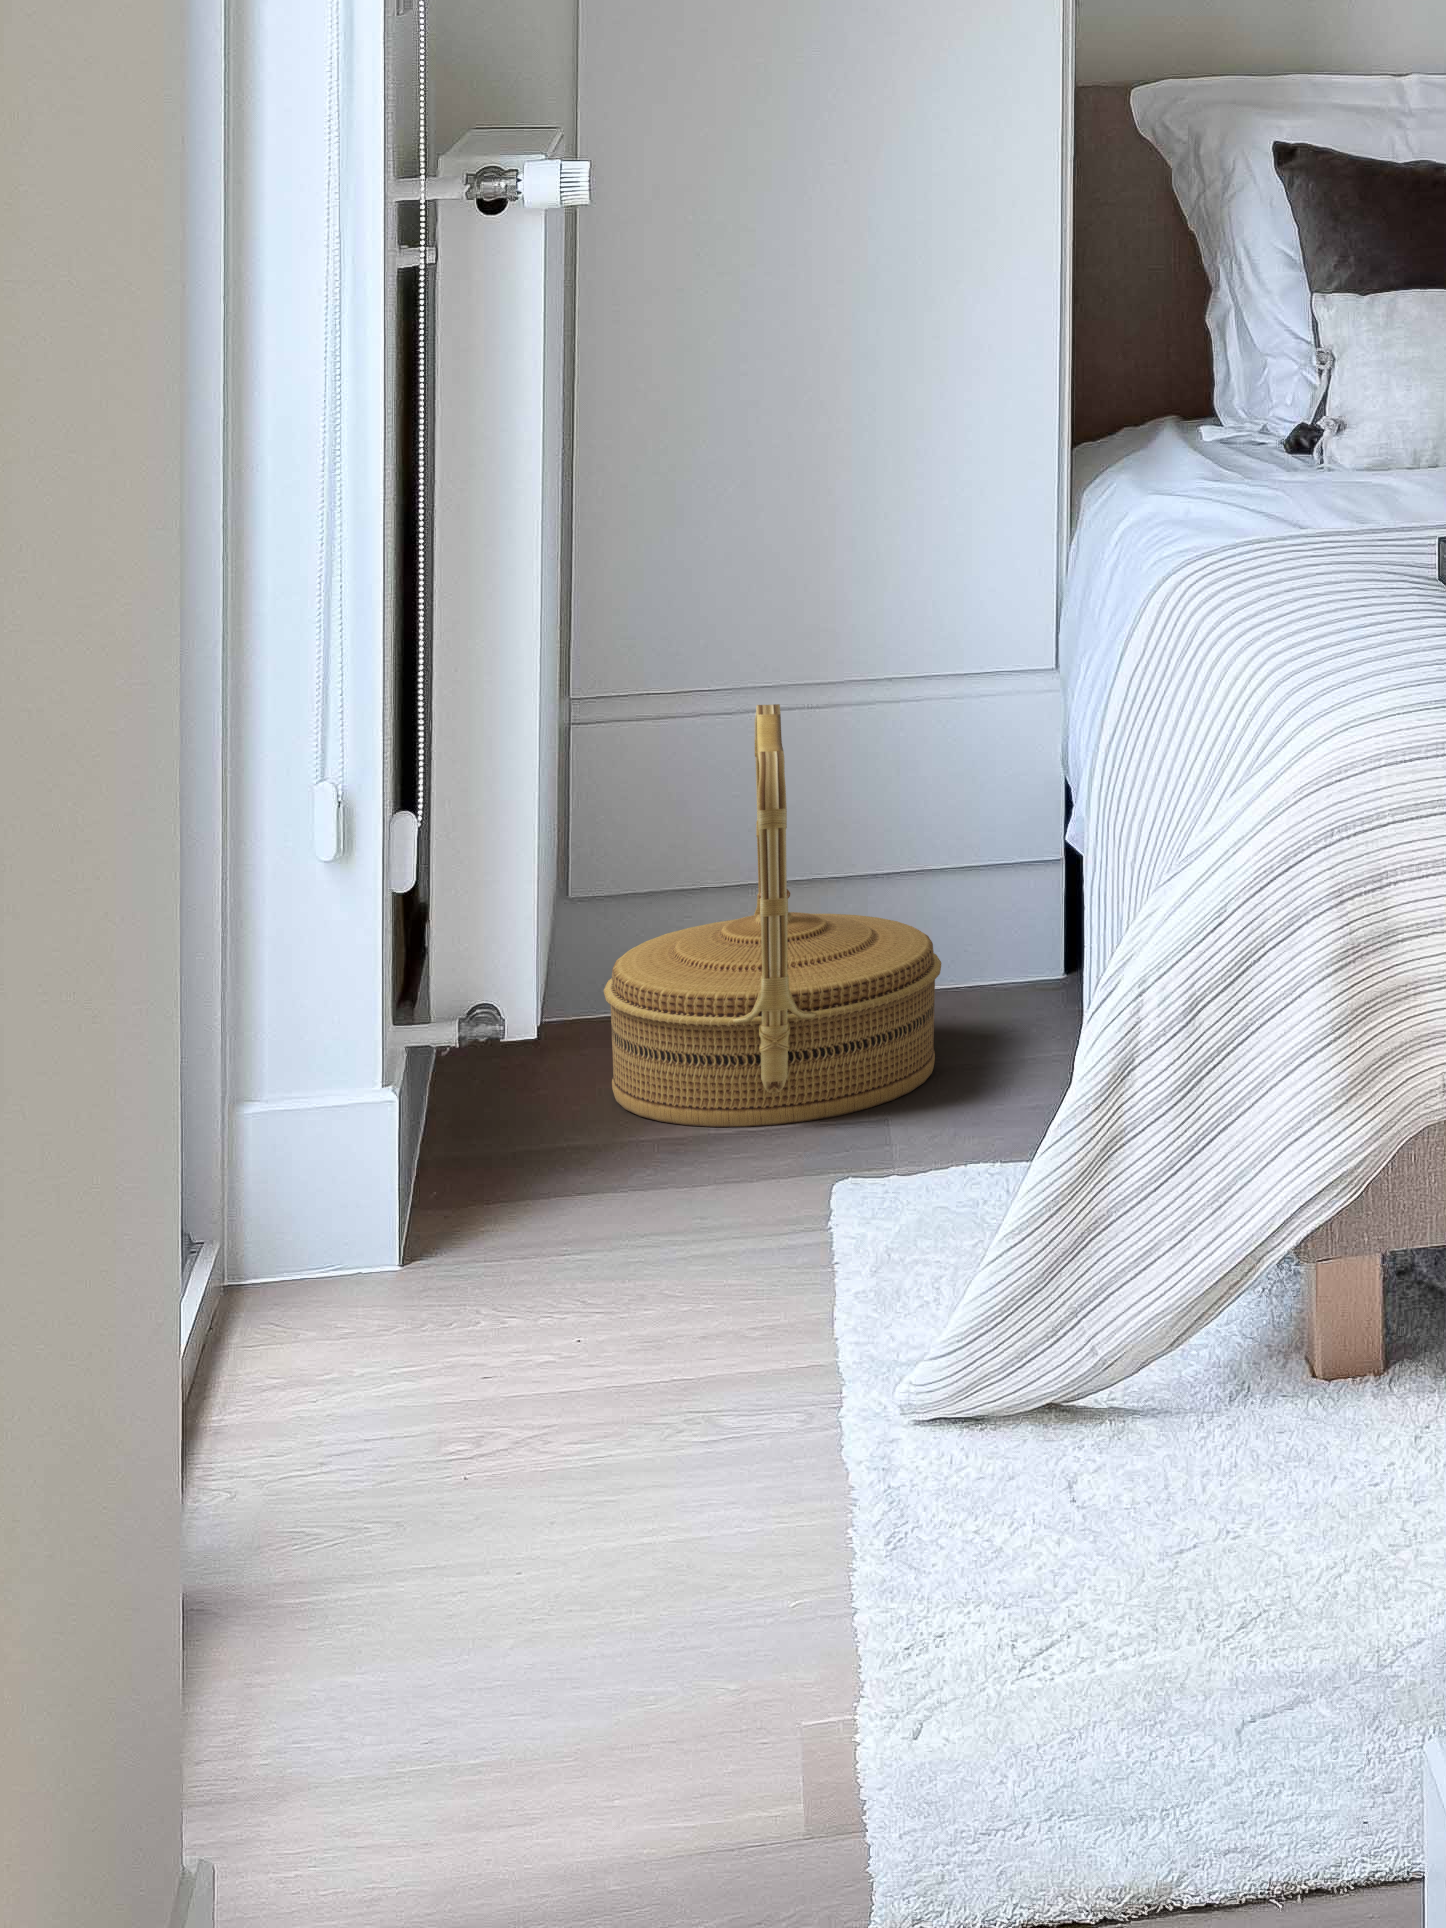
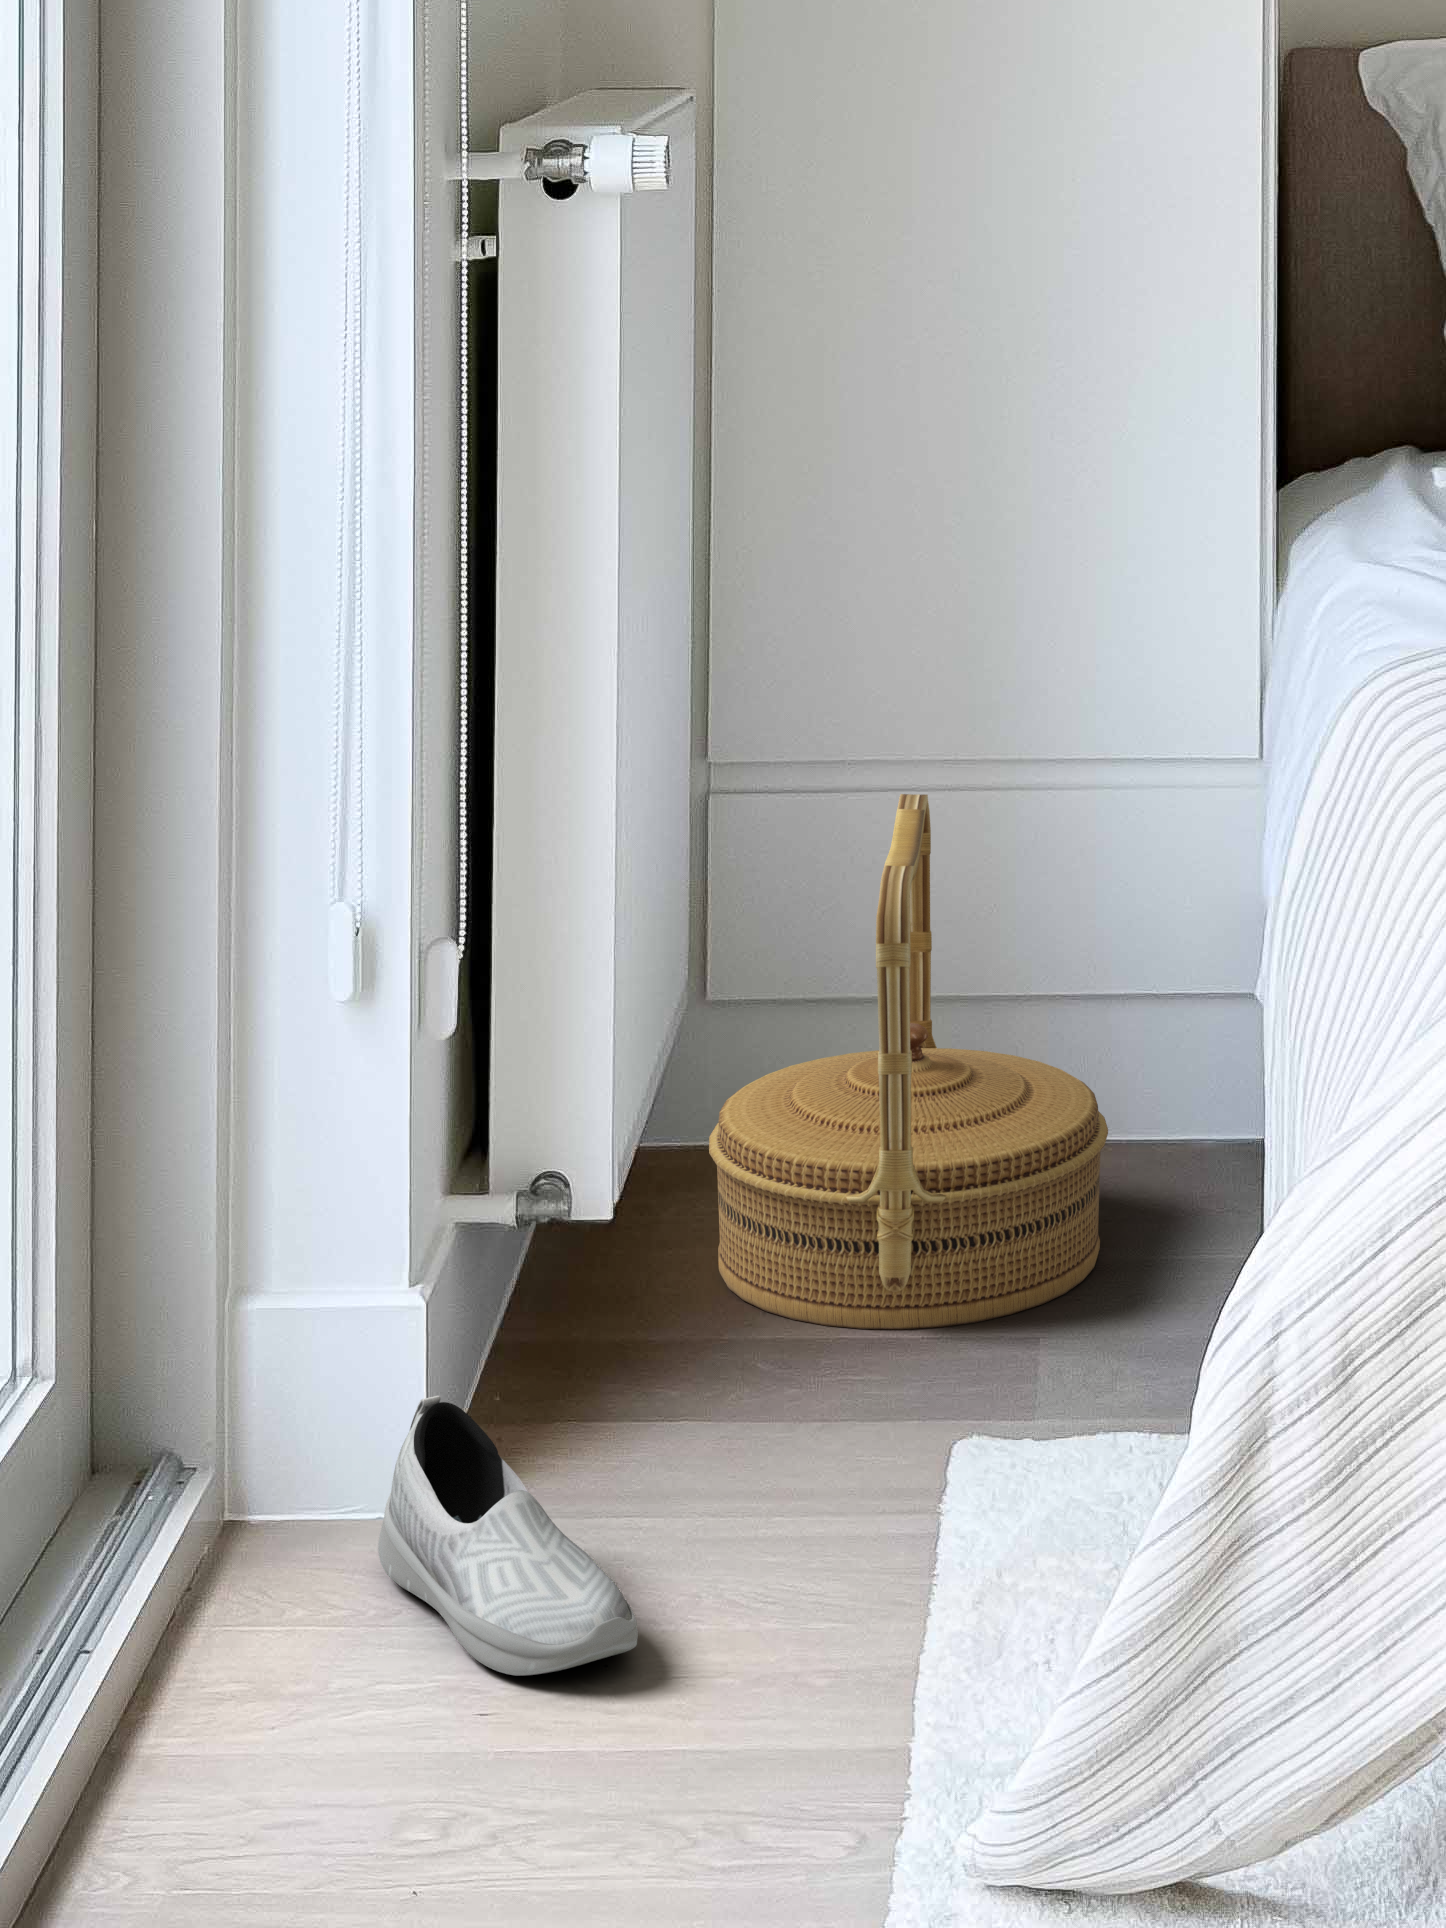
shoe: none [384,1162,618,1351] -> present [378,1396,638,1676]

